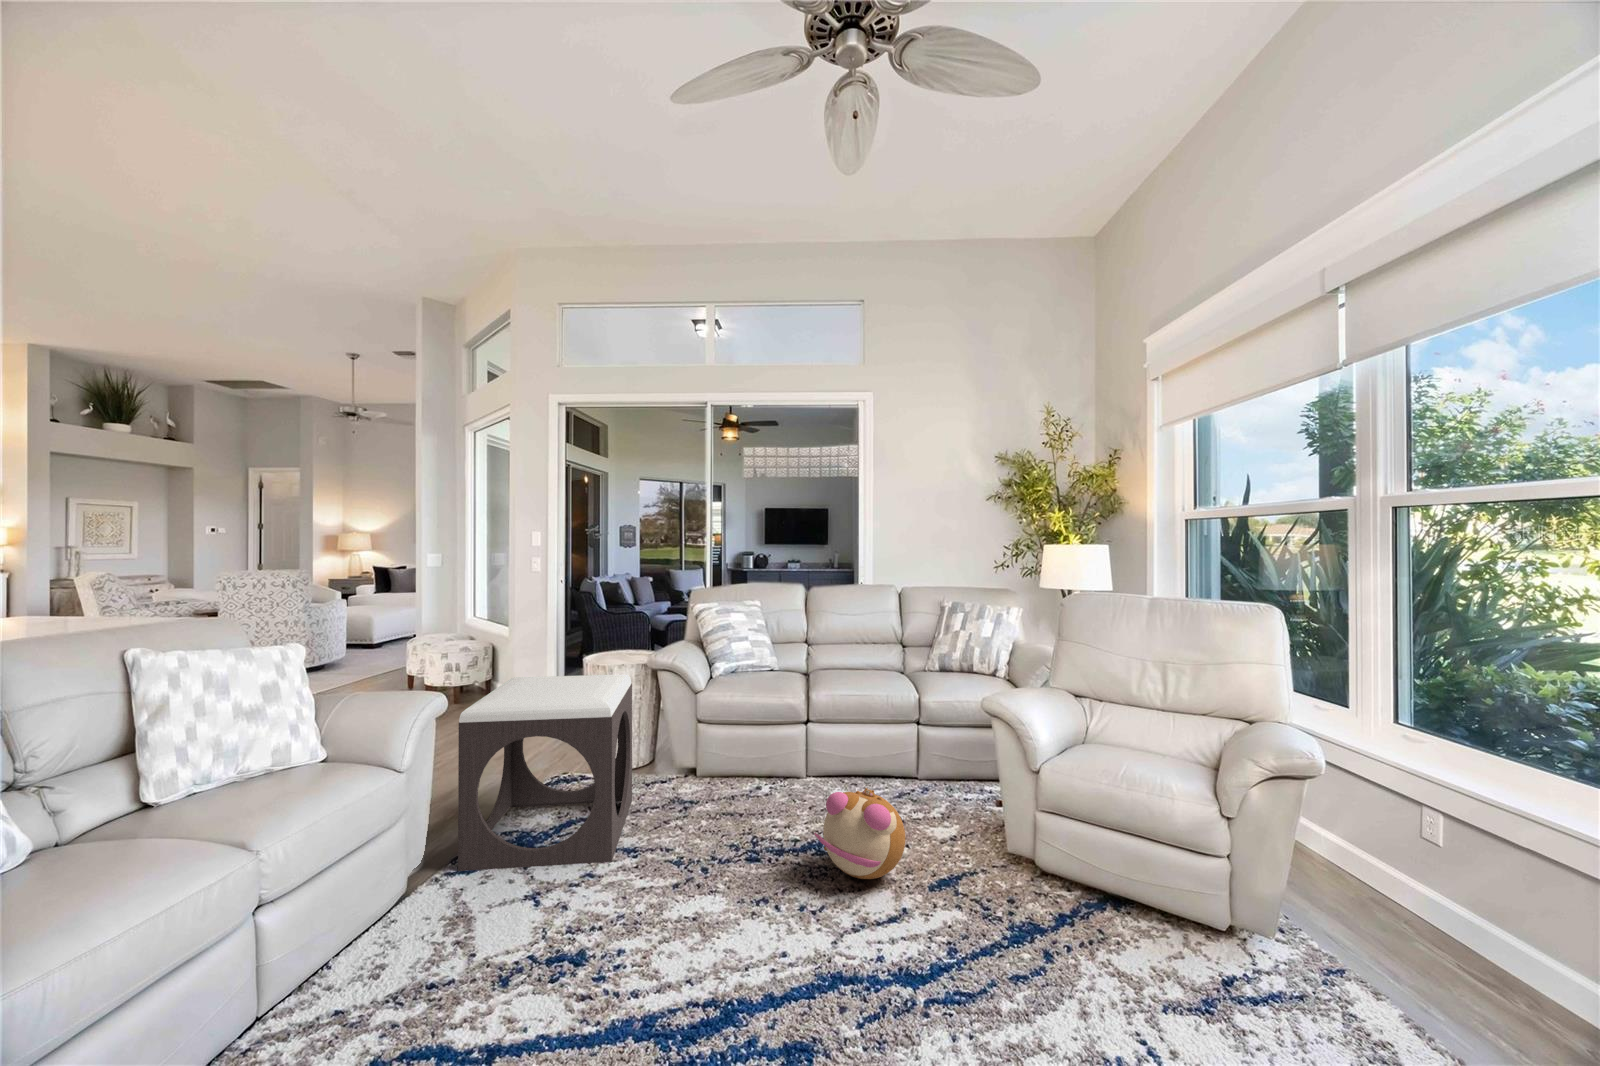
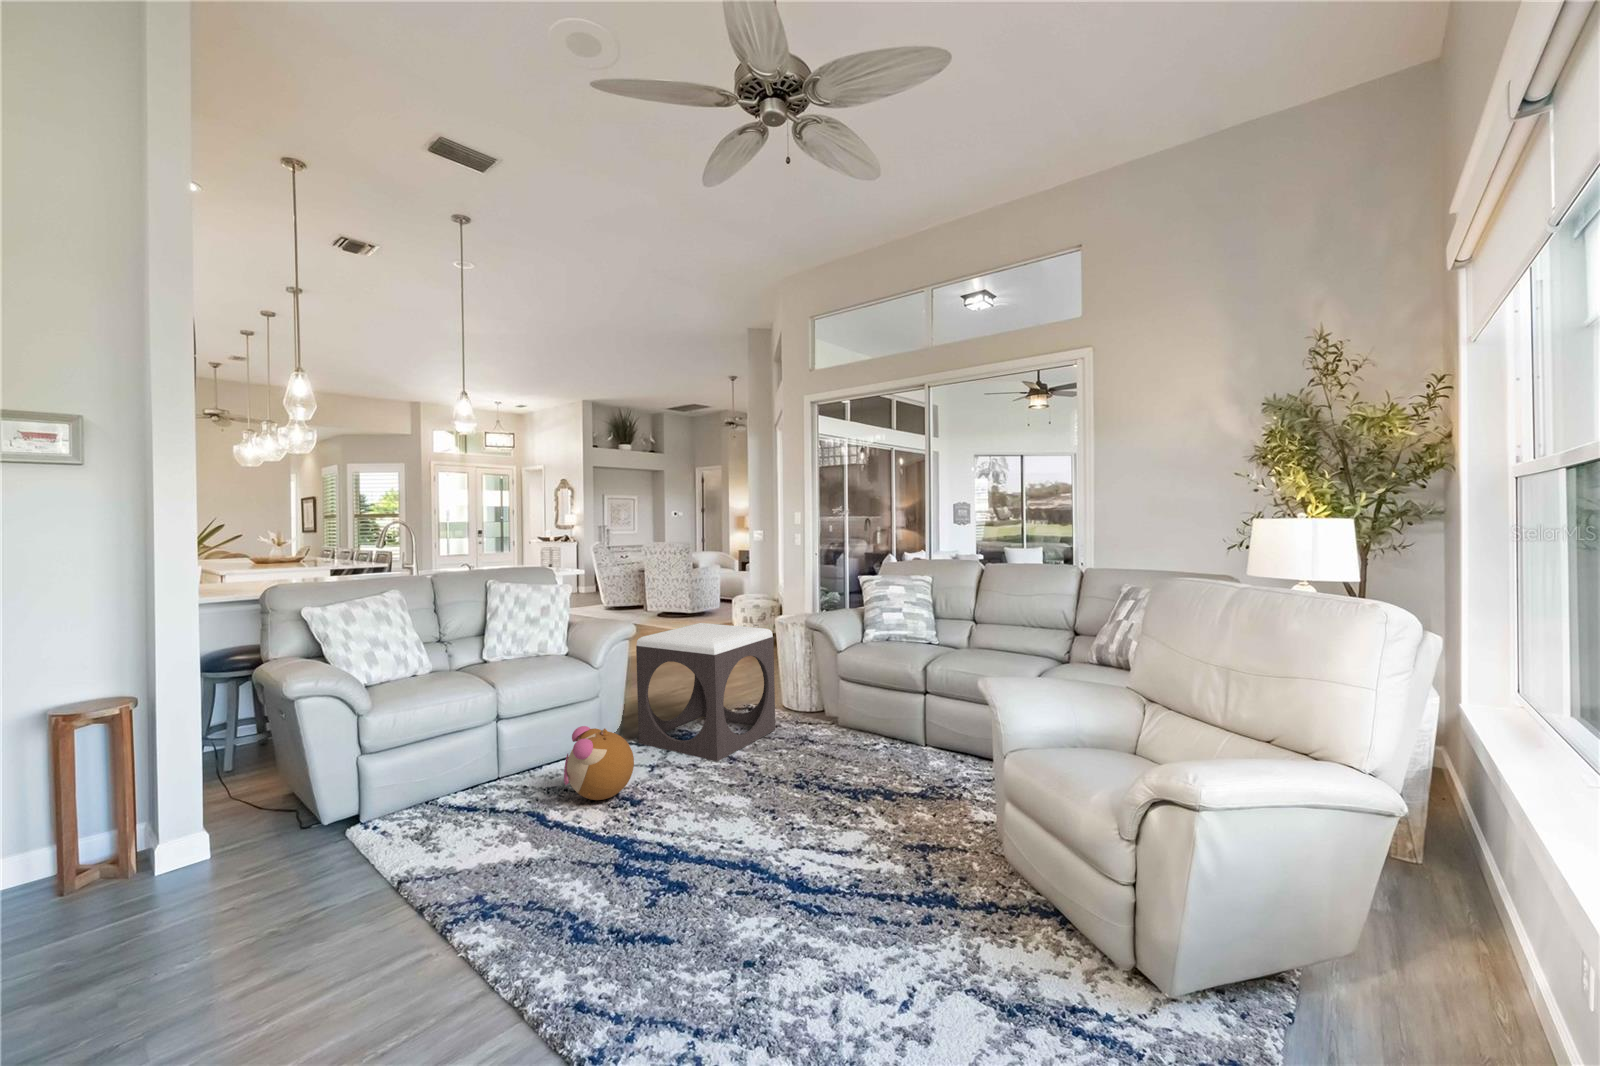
plush toy: present [814,788,905,879] -> present [564,726,634,800]

